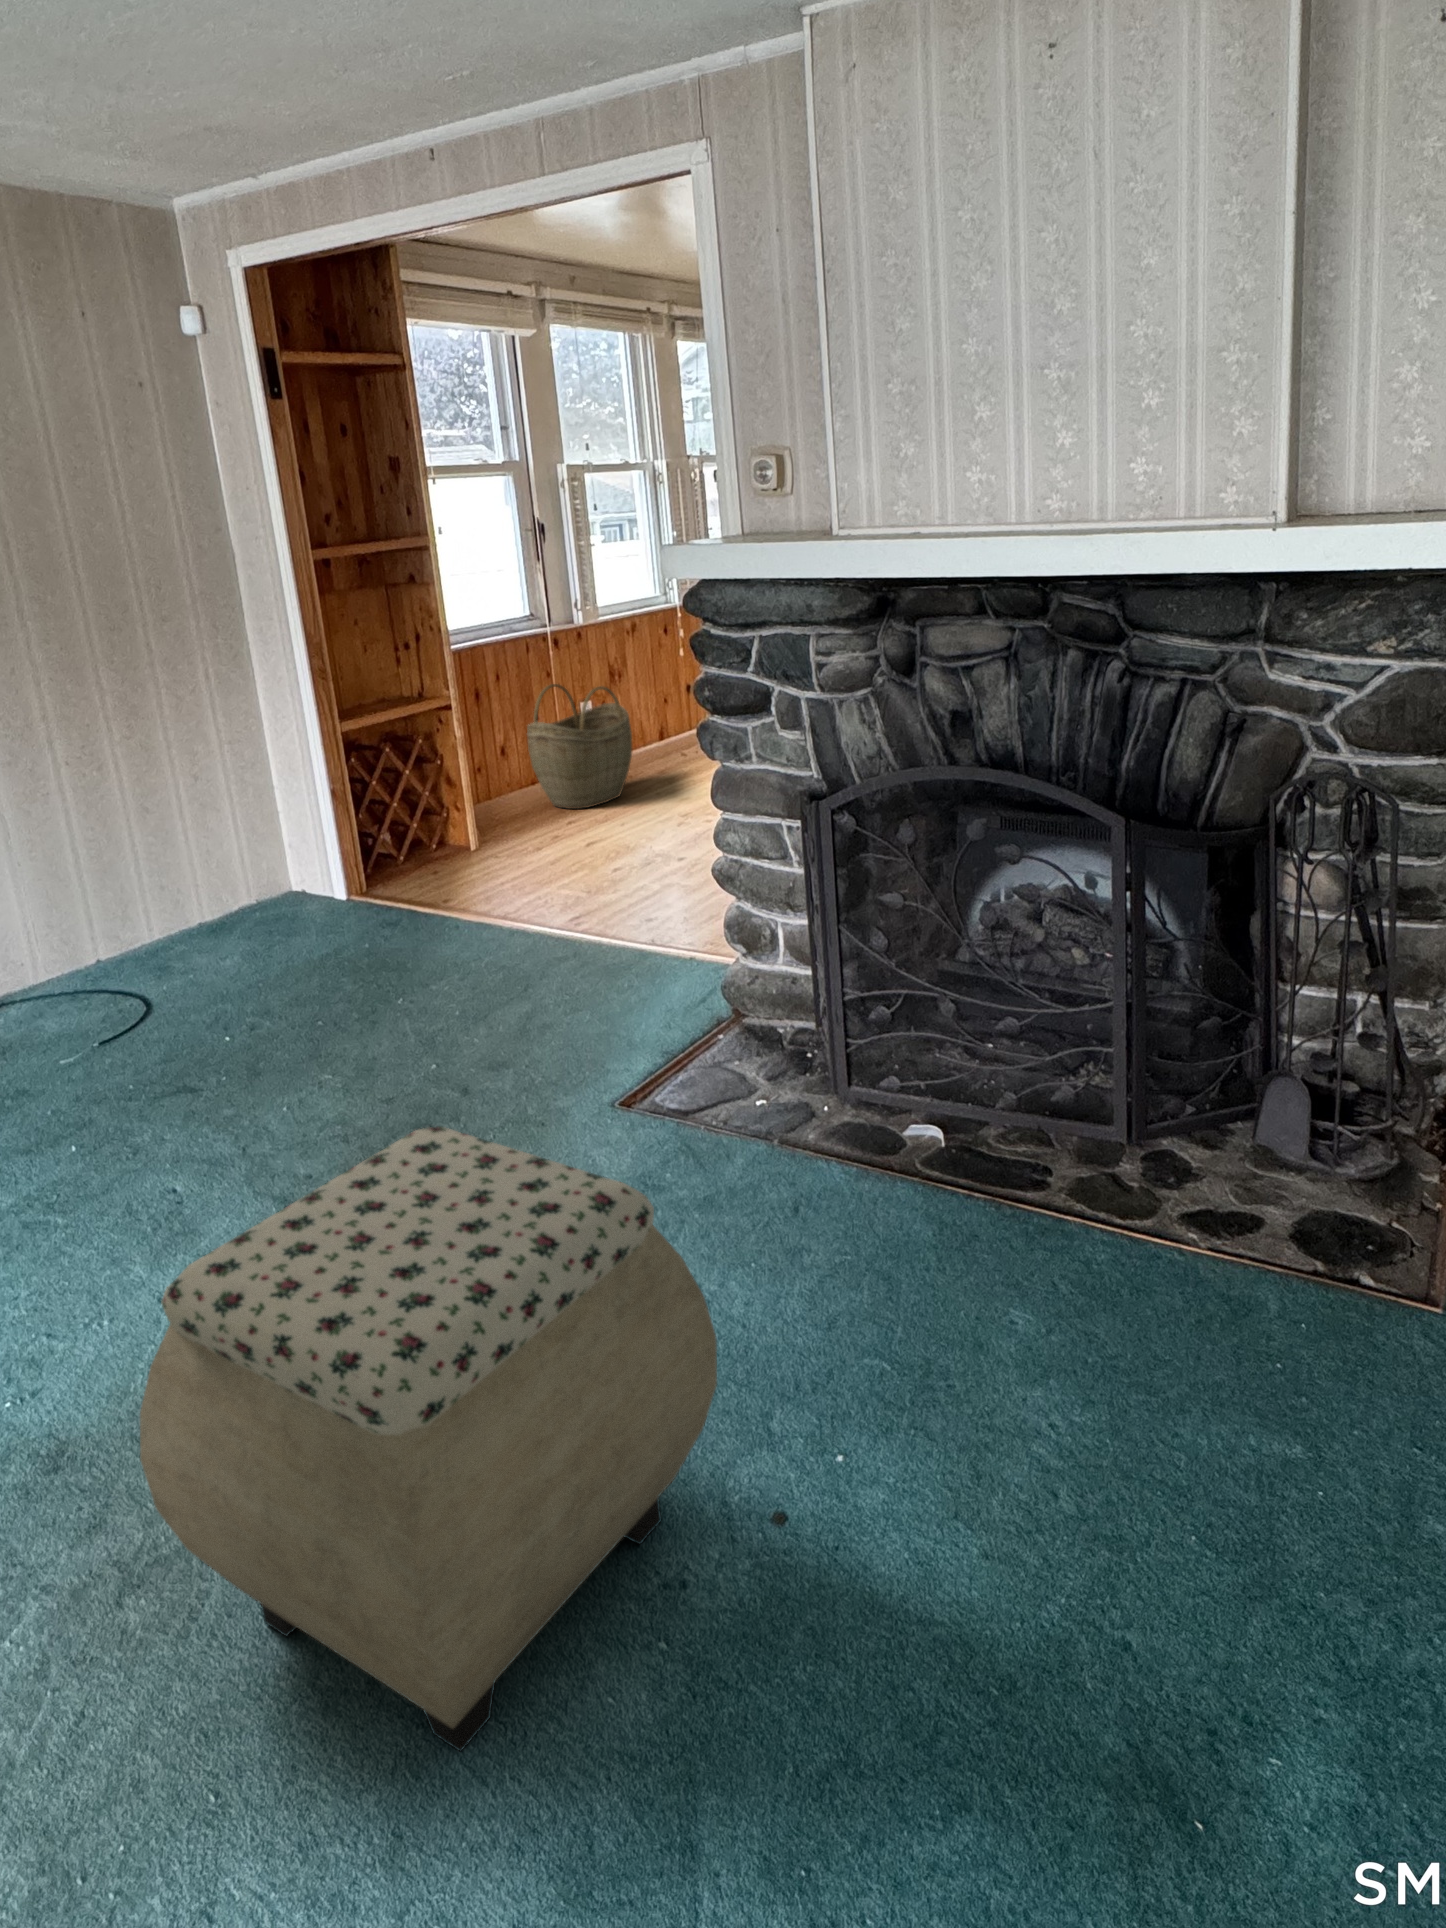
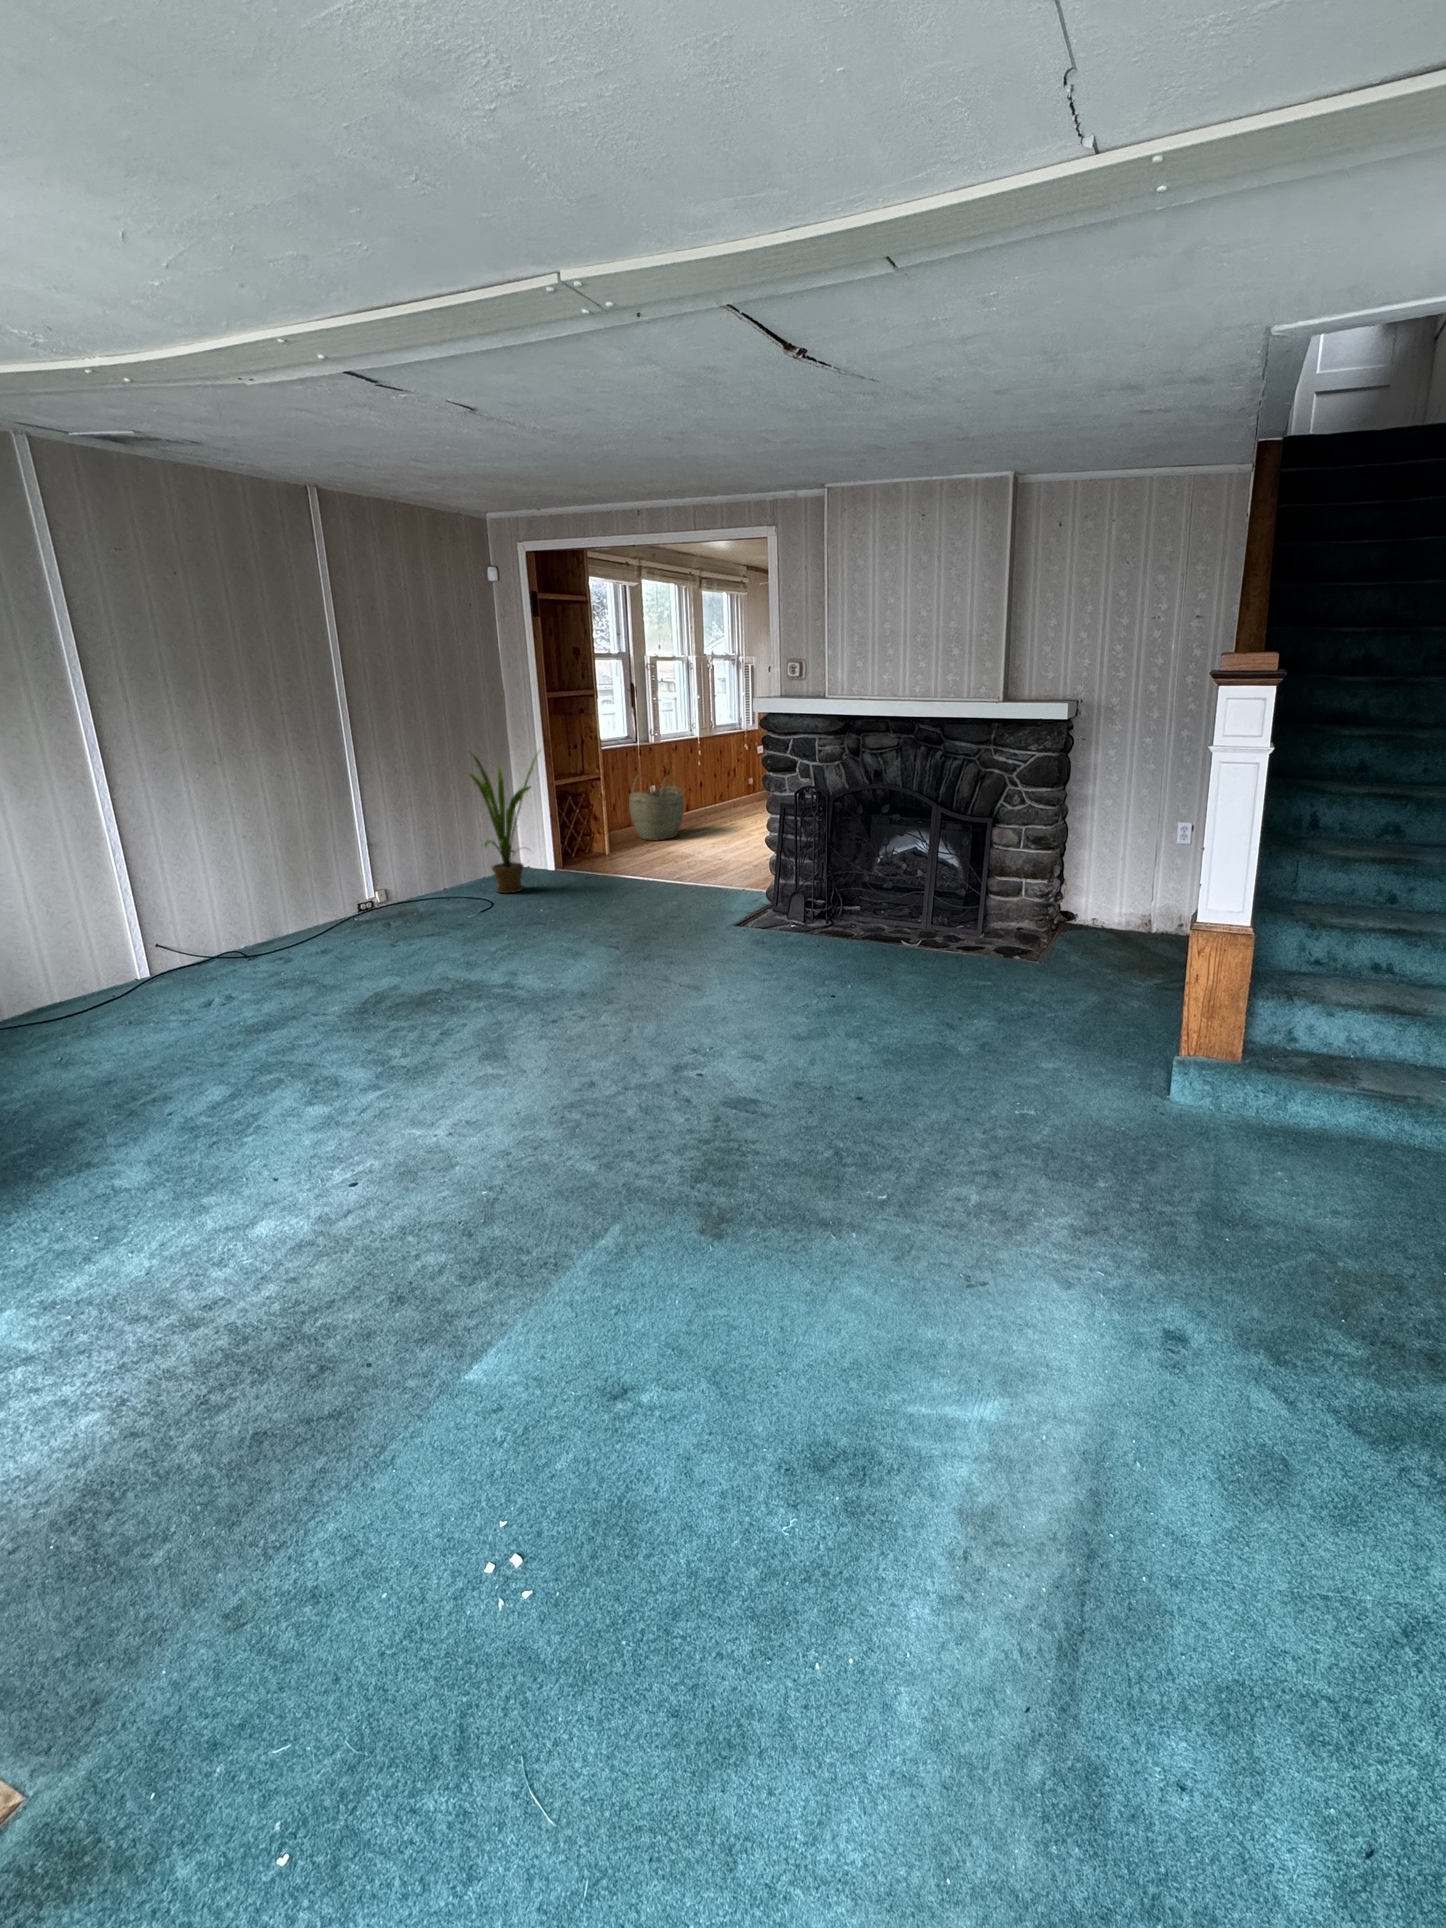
house plant: none [88,667,276,966] -> present [469,752,539,893]
ottoman: present [140,1126,717,1751] -> none [643,883,810,1036]

